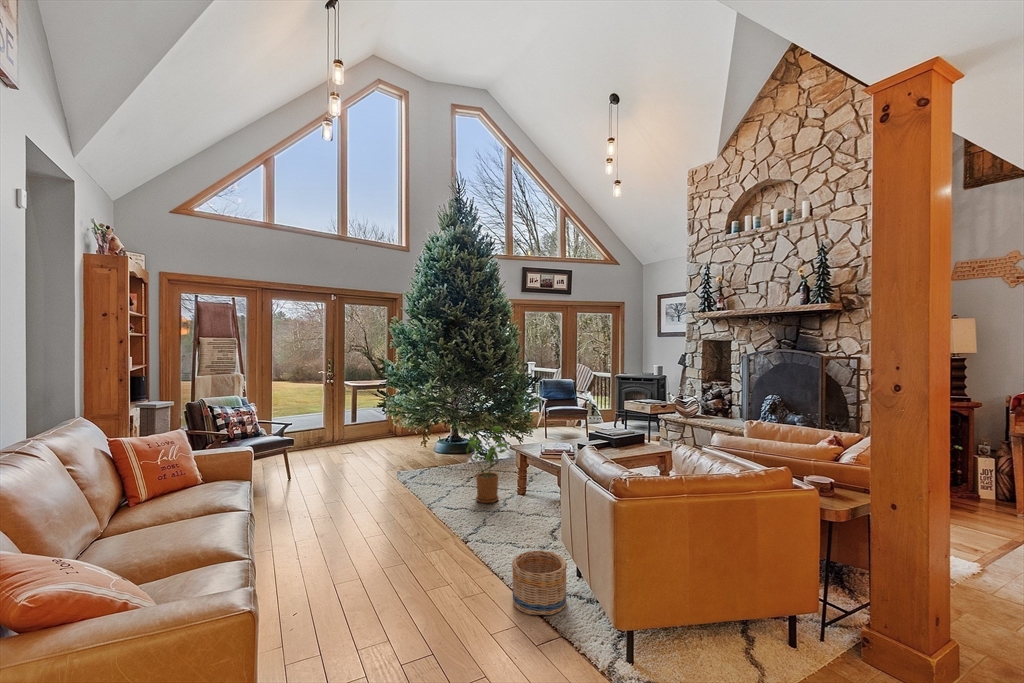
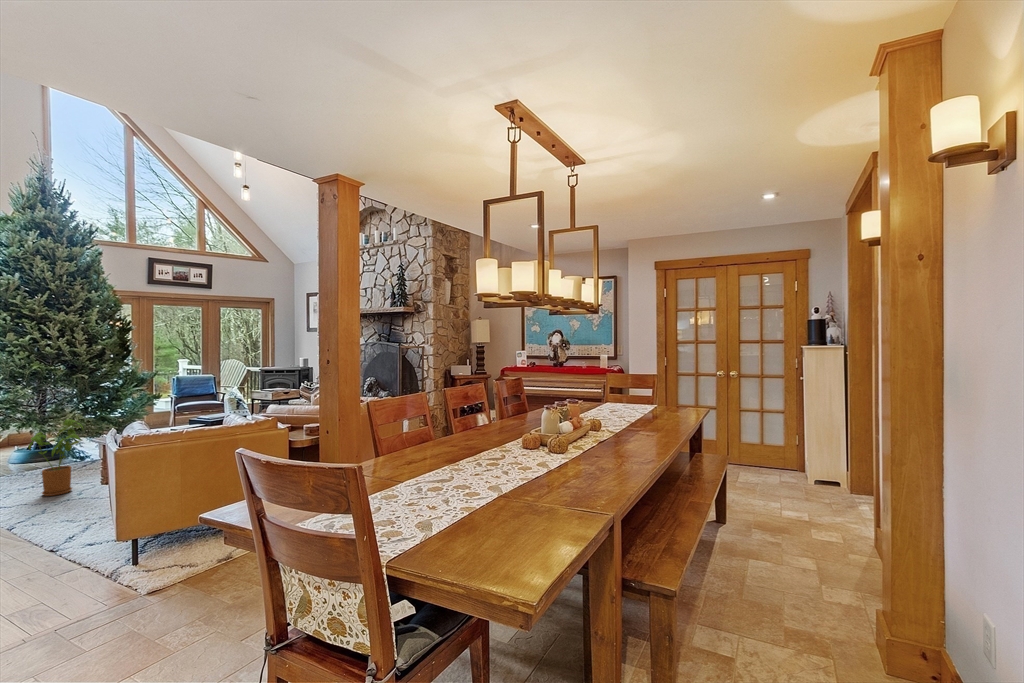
basket: present [512,551,567,615] -> none [39,511,100,560]

